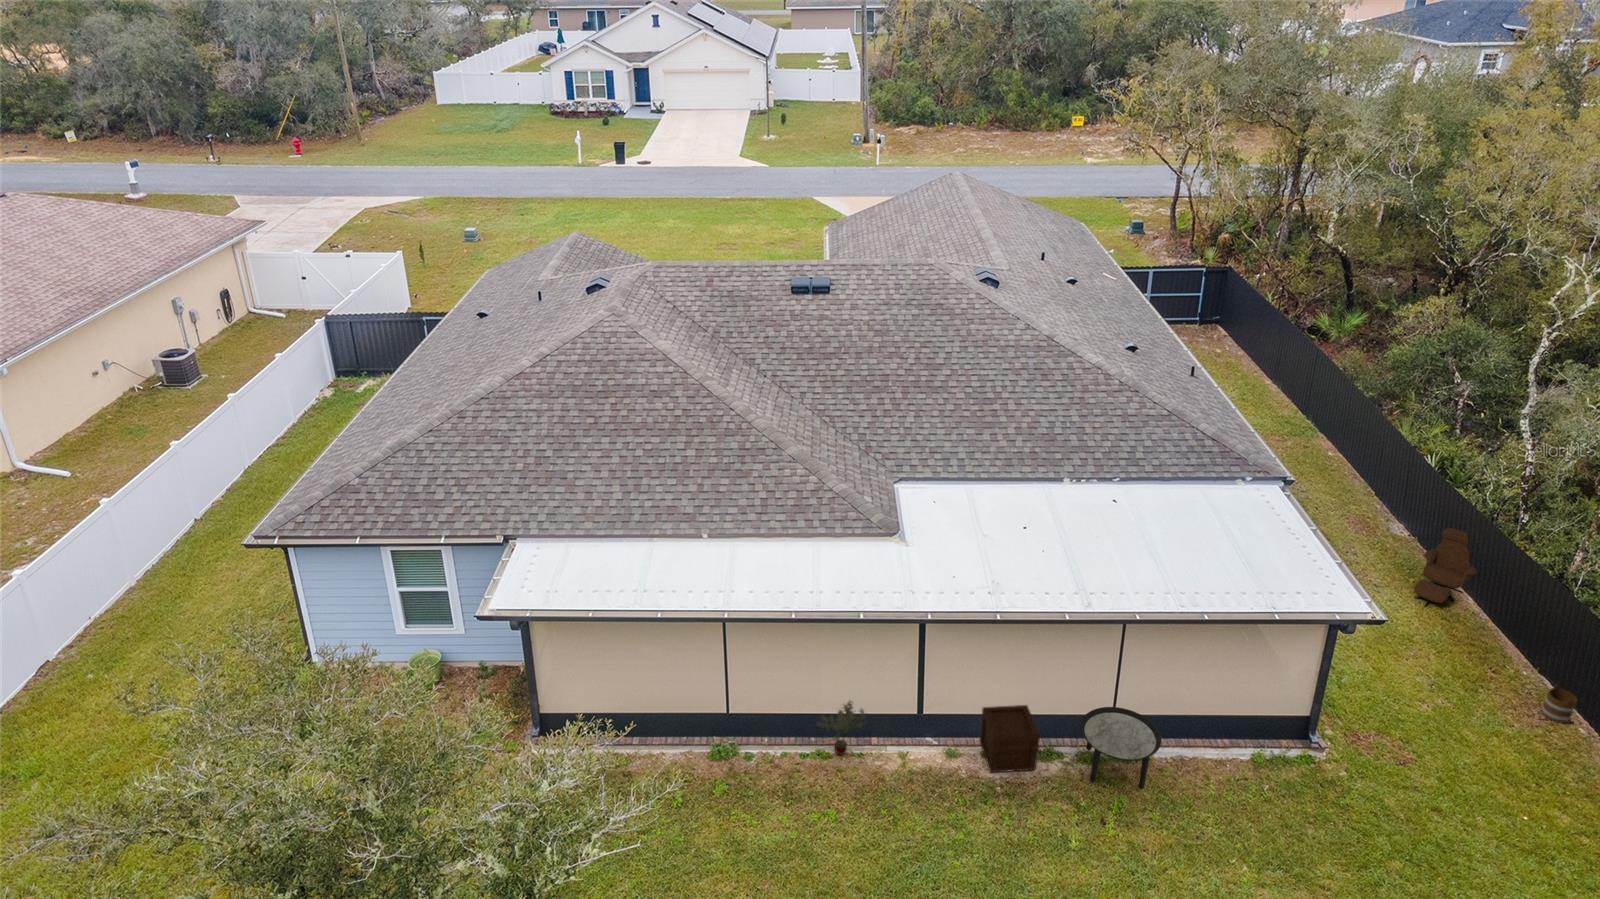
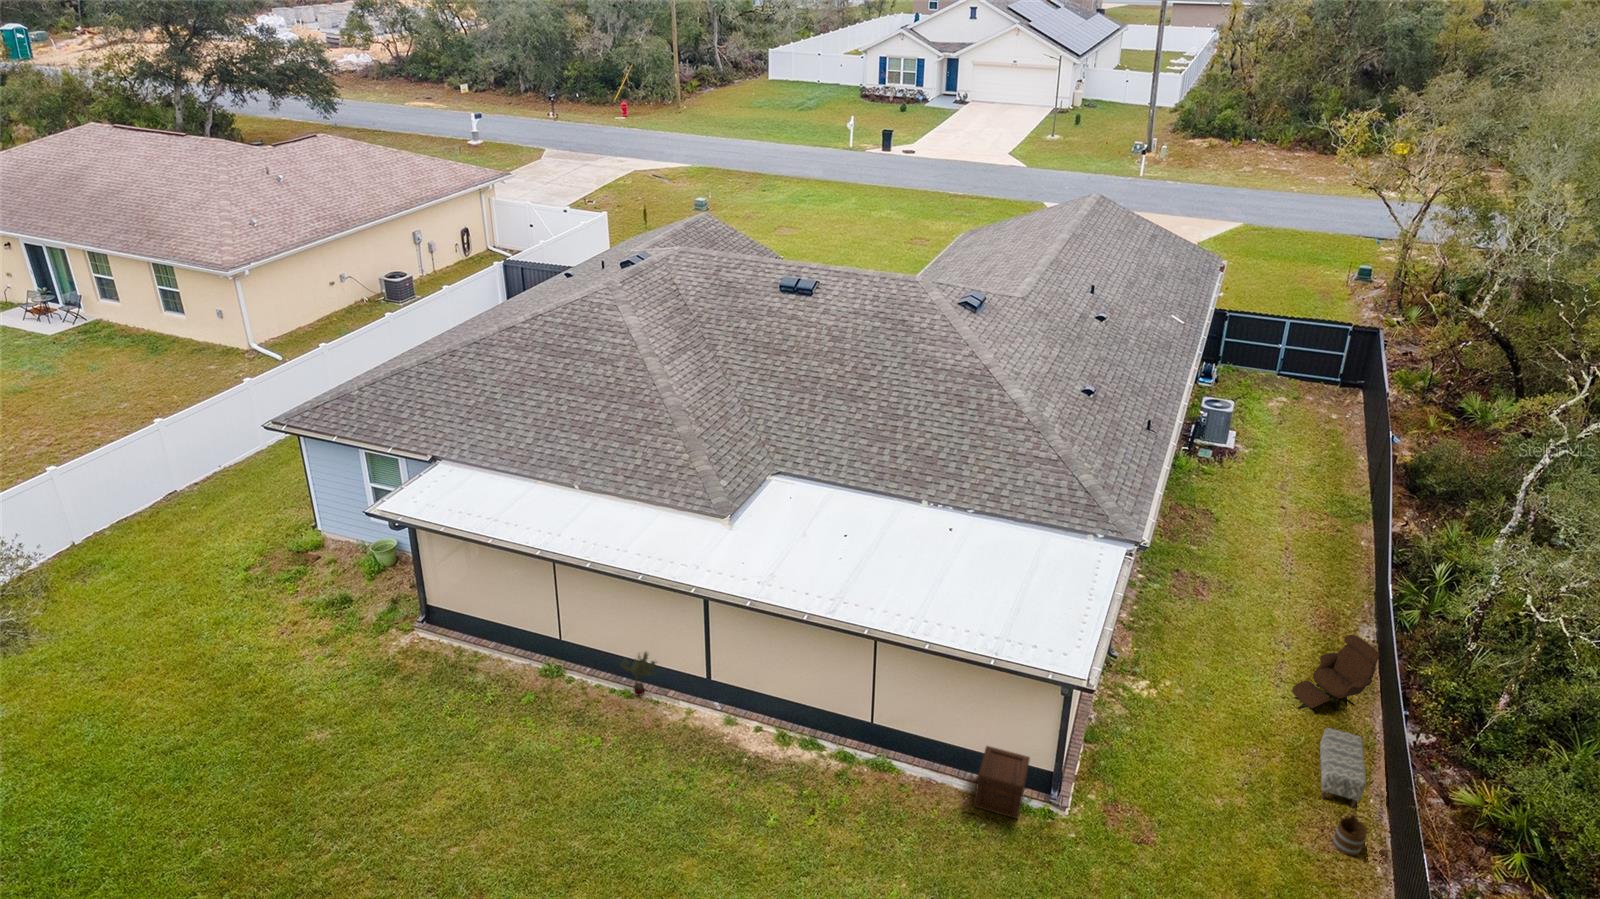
bench: none [1471,615,1546,681] -> present [1320,728,1366,807]
wooden crate: present [980,705,1040,772] -> present [974,746,1030,819]
round table: present [1080,707,1161,789] -> none [824,713,896,793]

